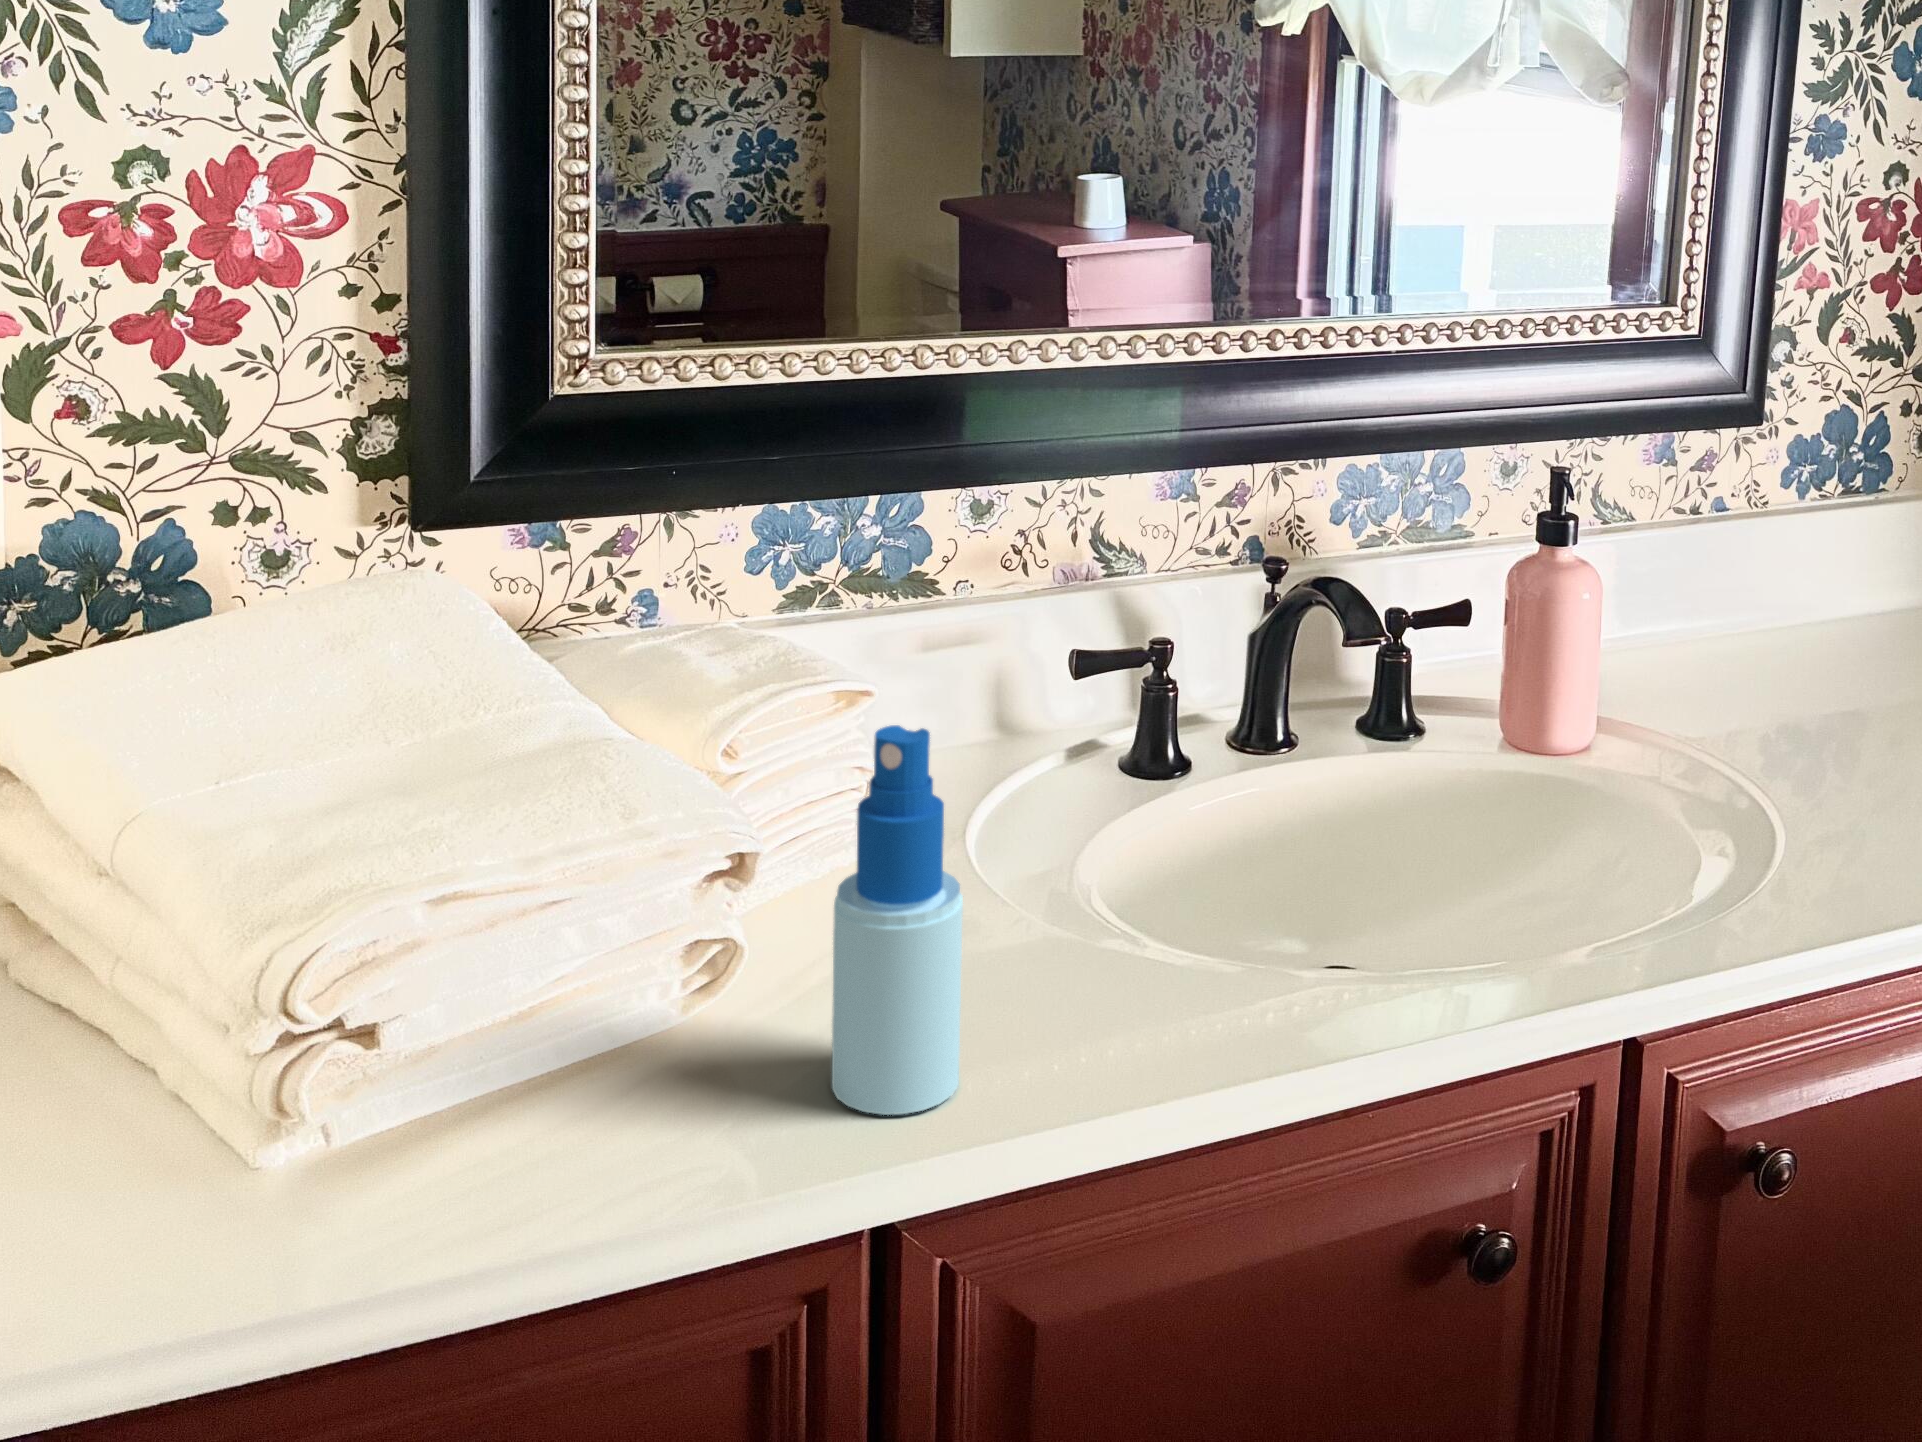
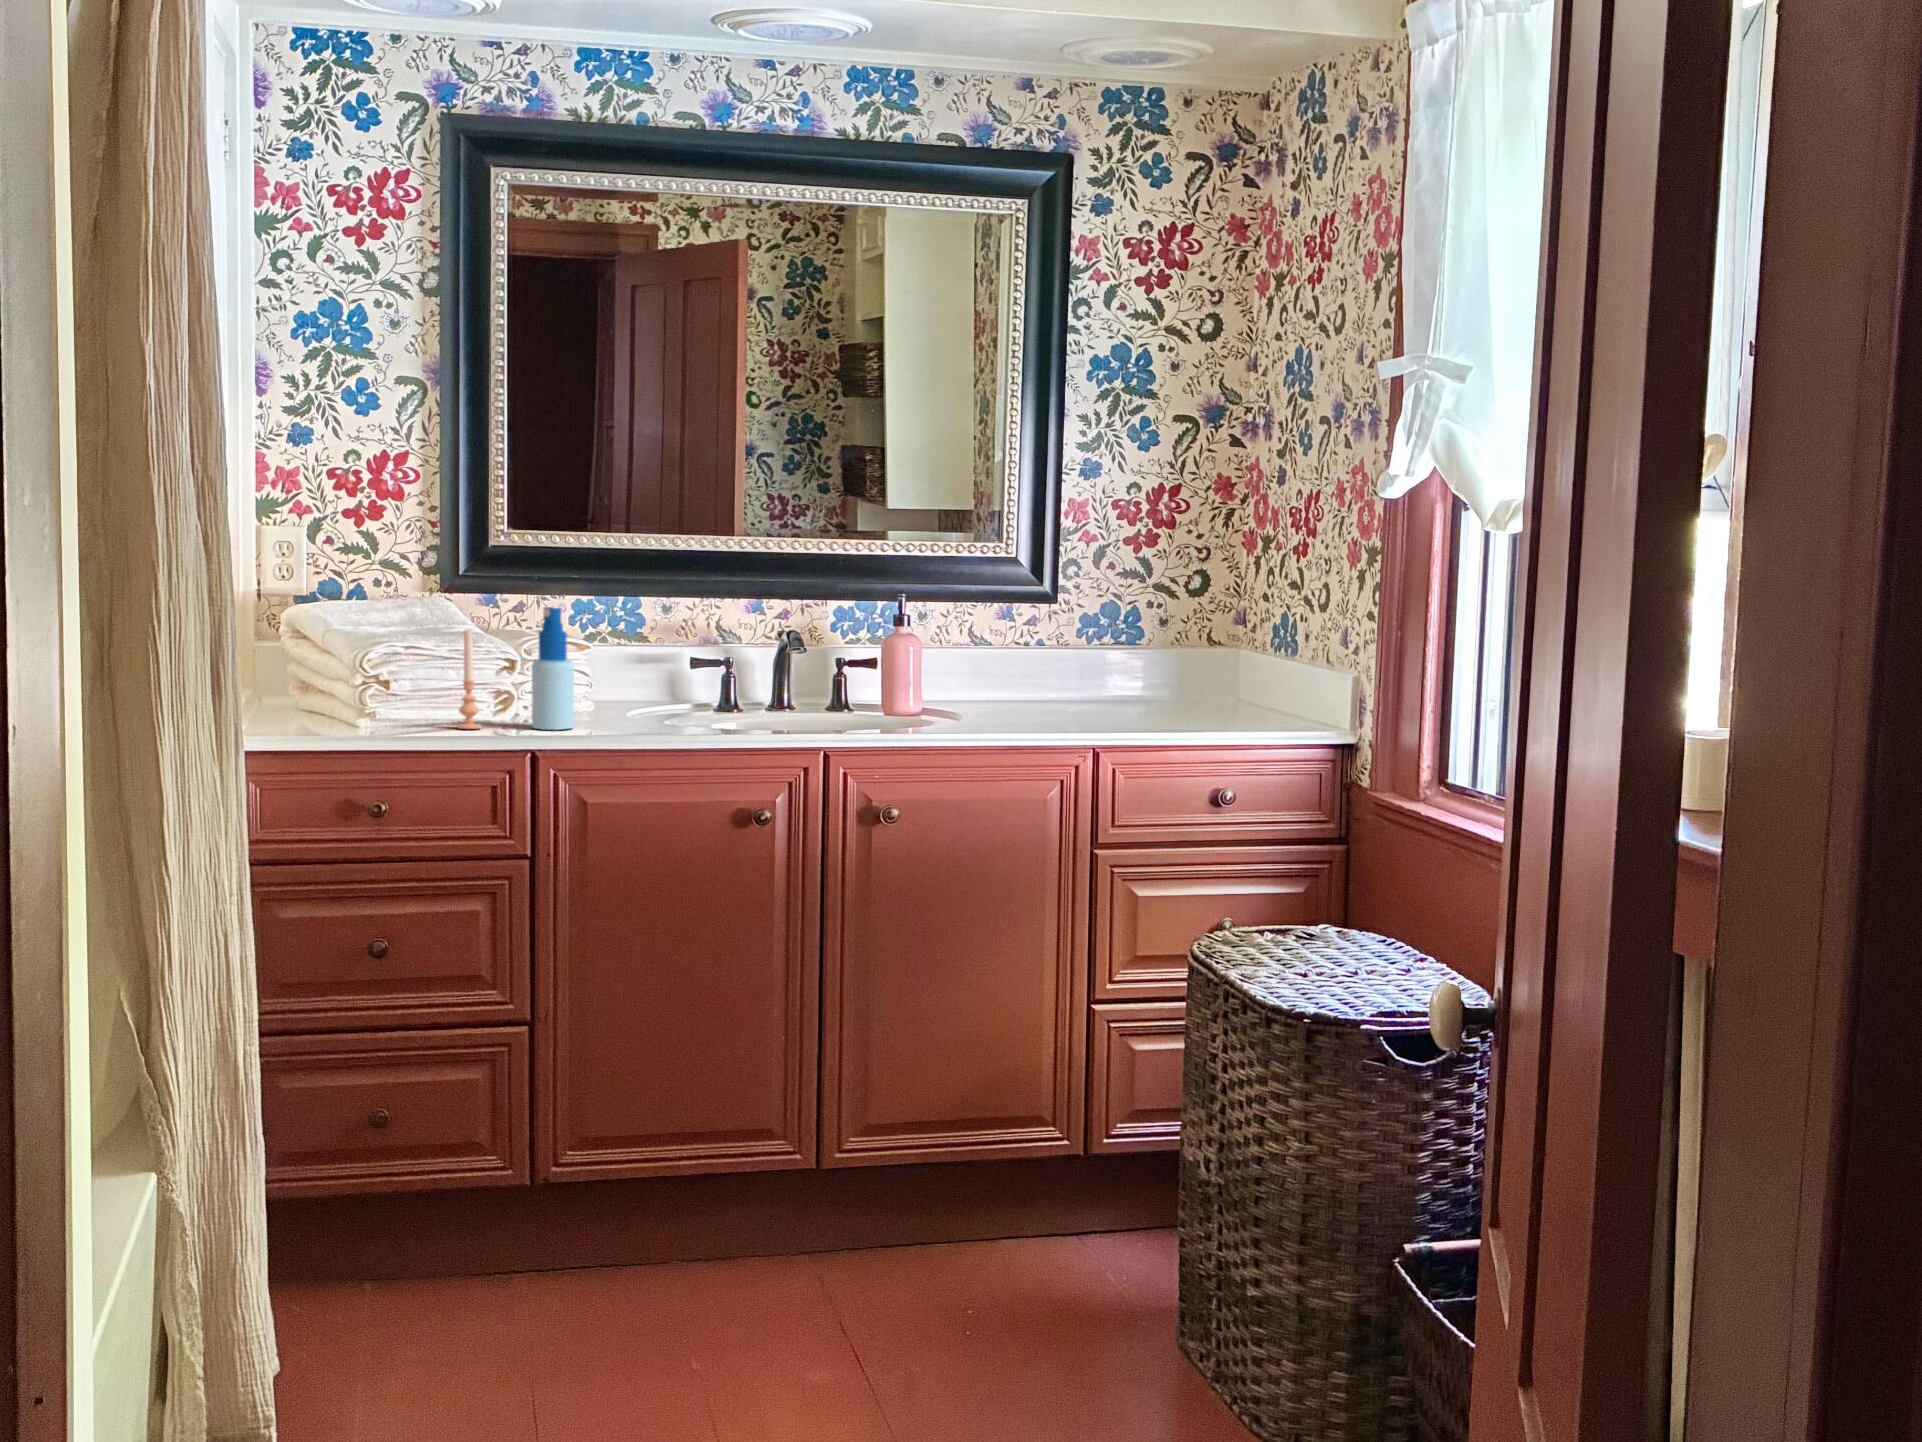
candle: none [605,835,688,1163] -> present [456,628,482,729]

